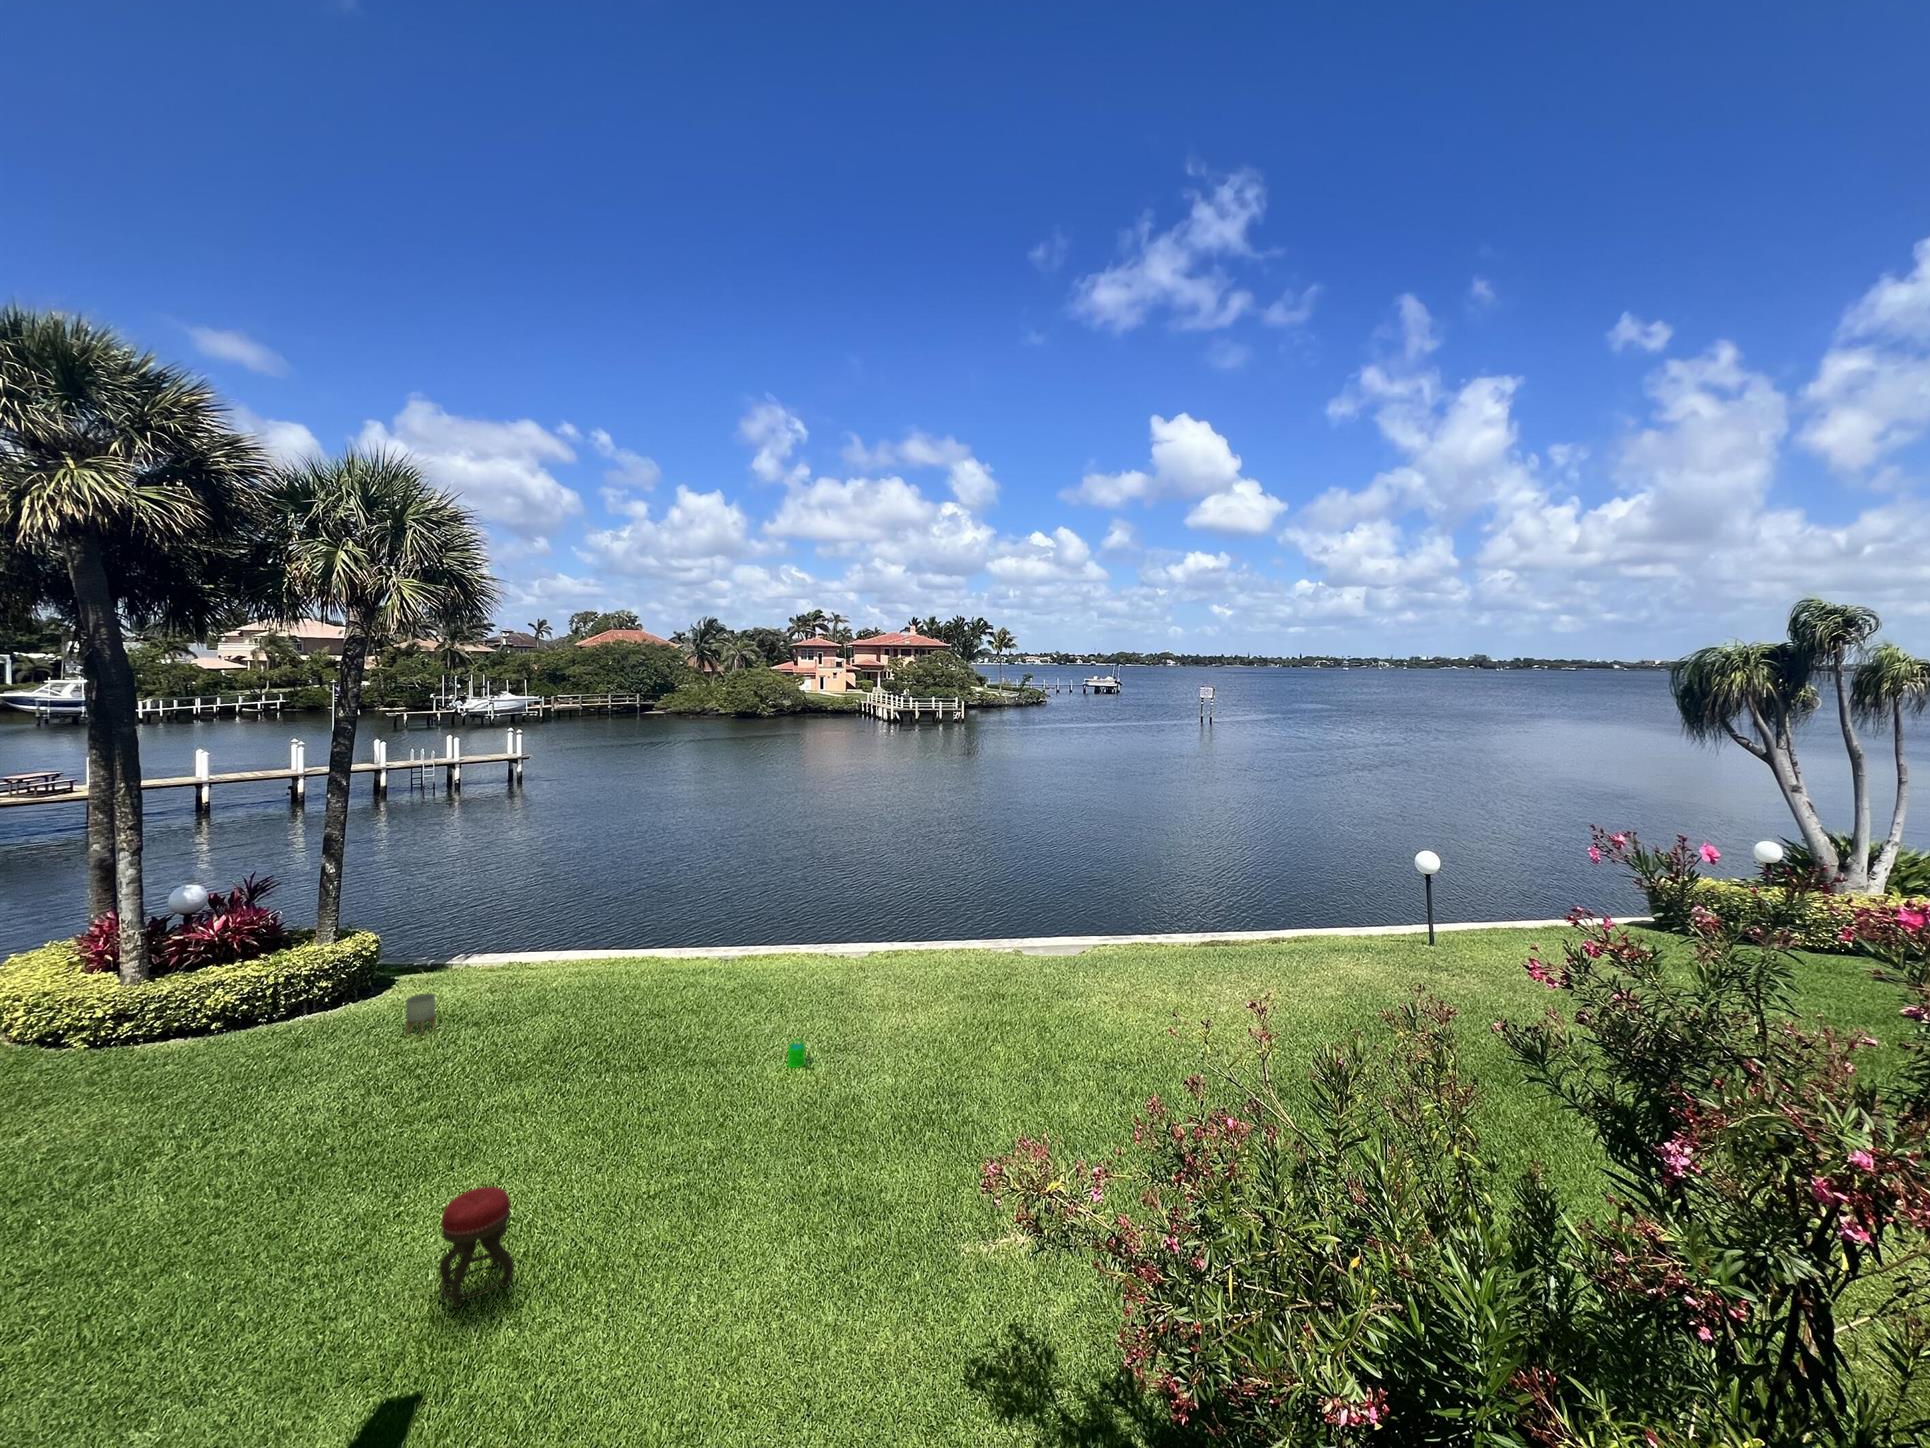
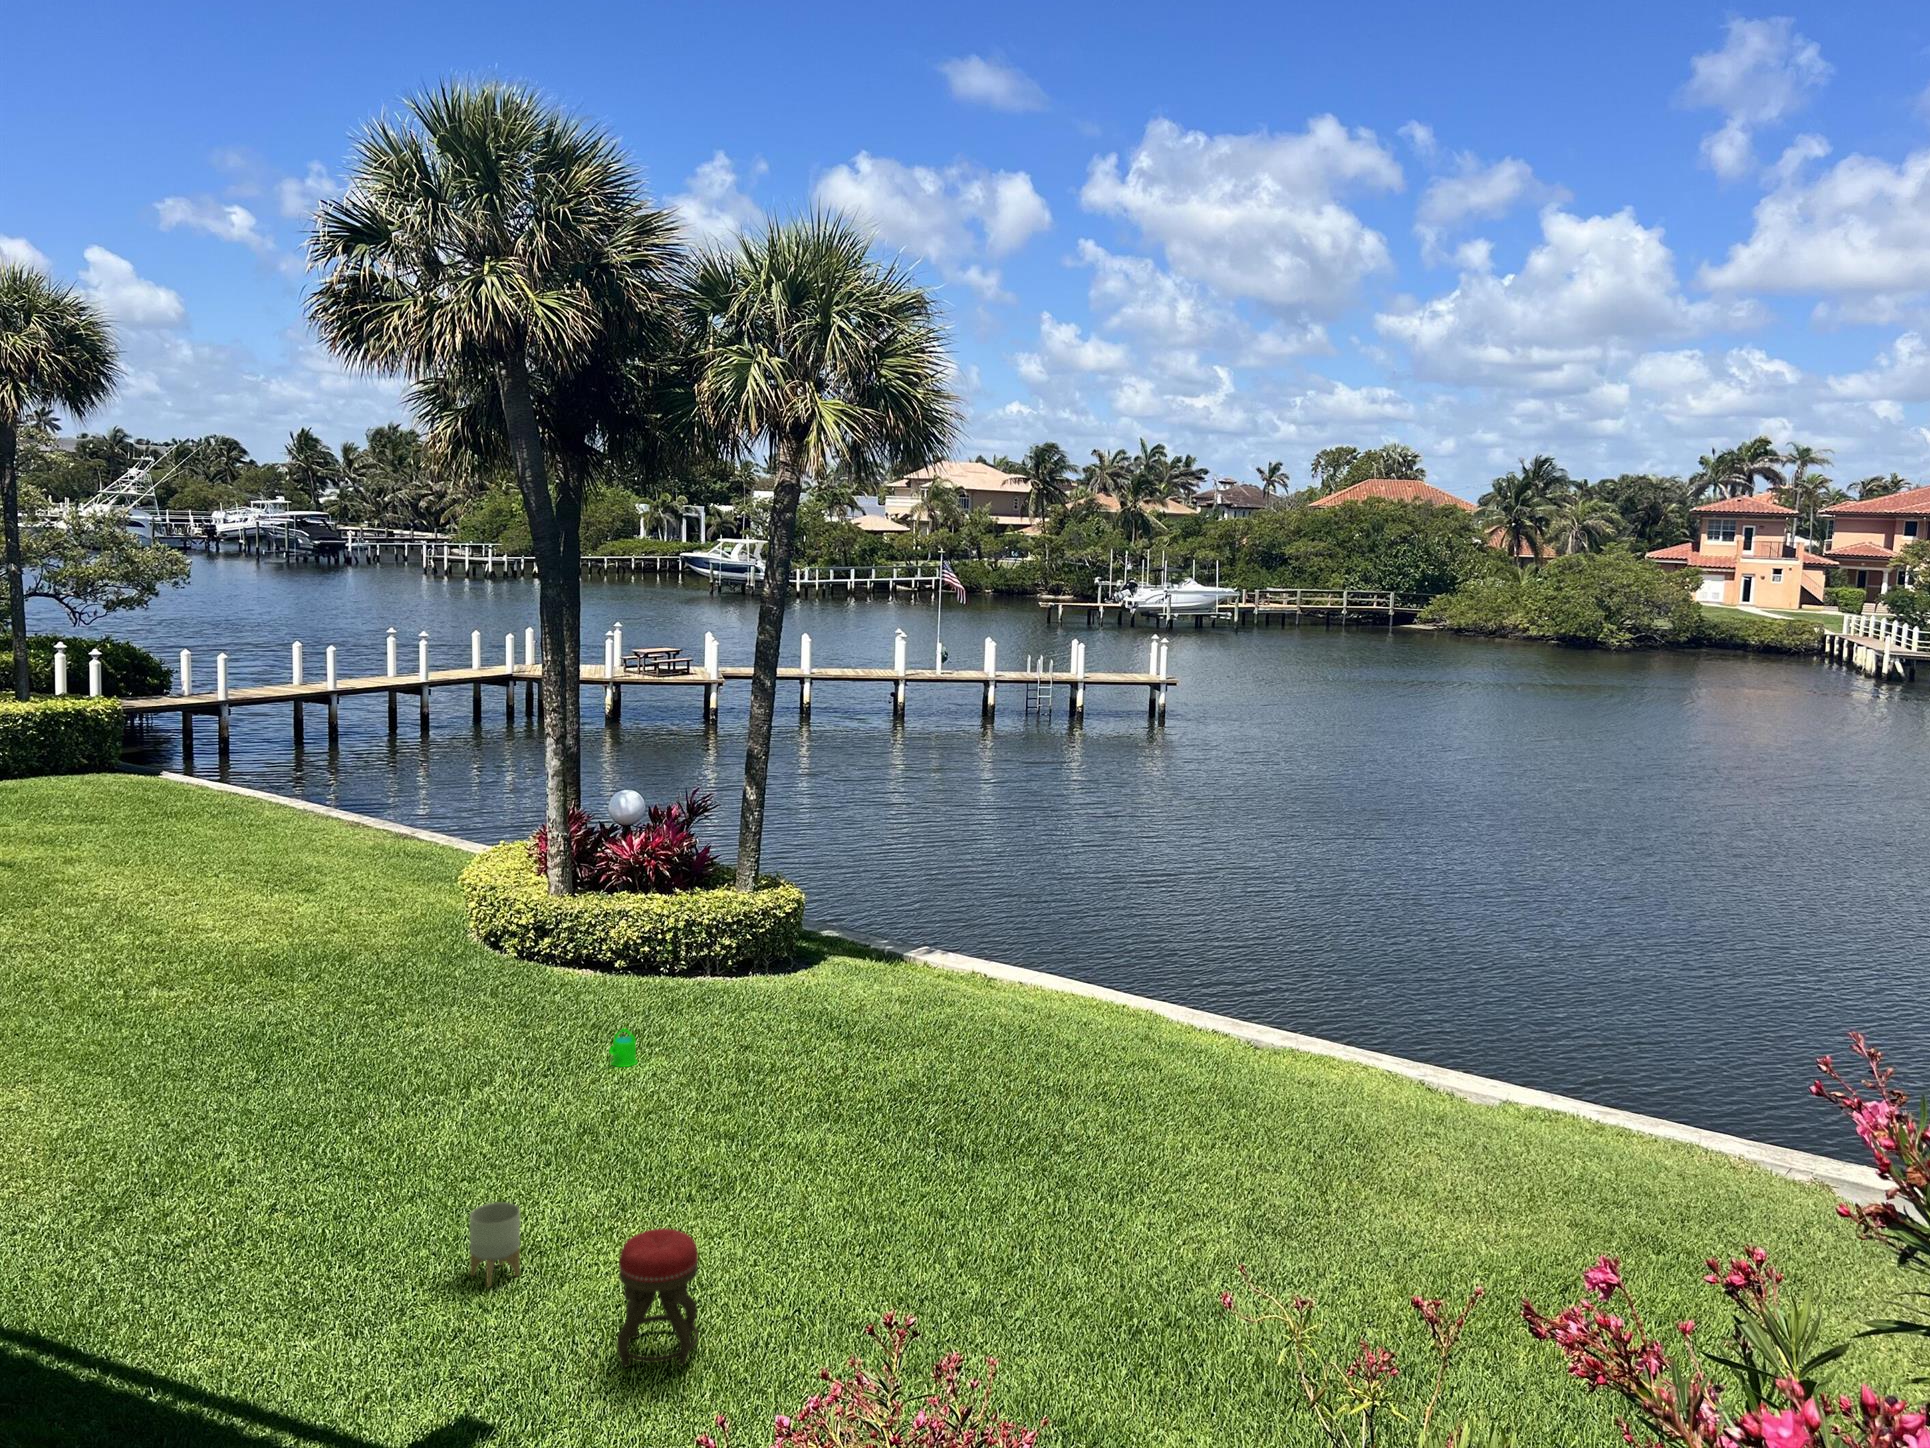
planter: present [406,993,436,1035] -> present [470,1202,520,1287]
watering can: present [787,1038,806,1068] -> present [609,1028,638,1067]

